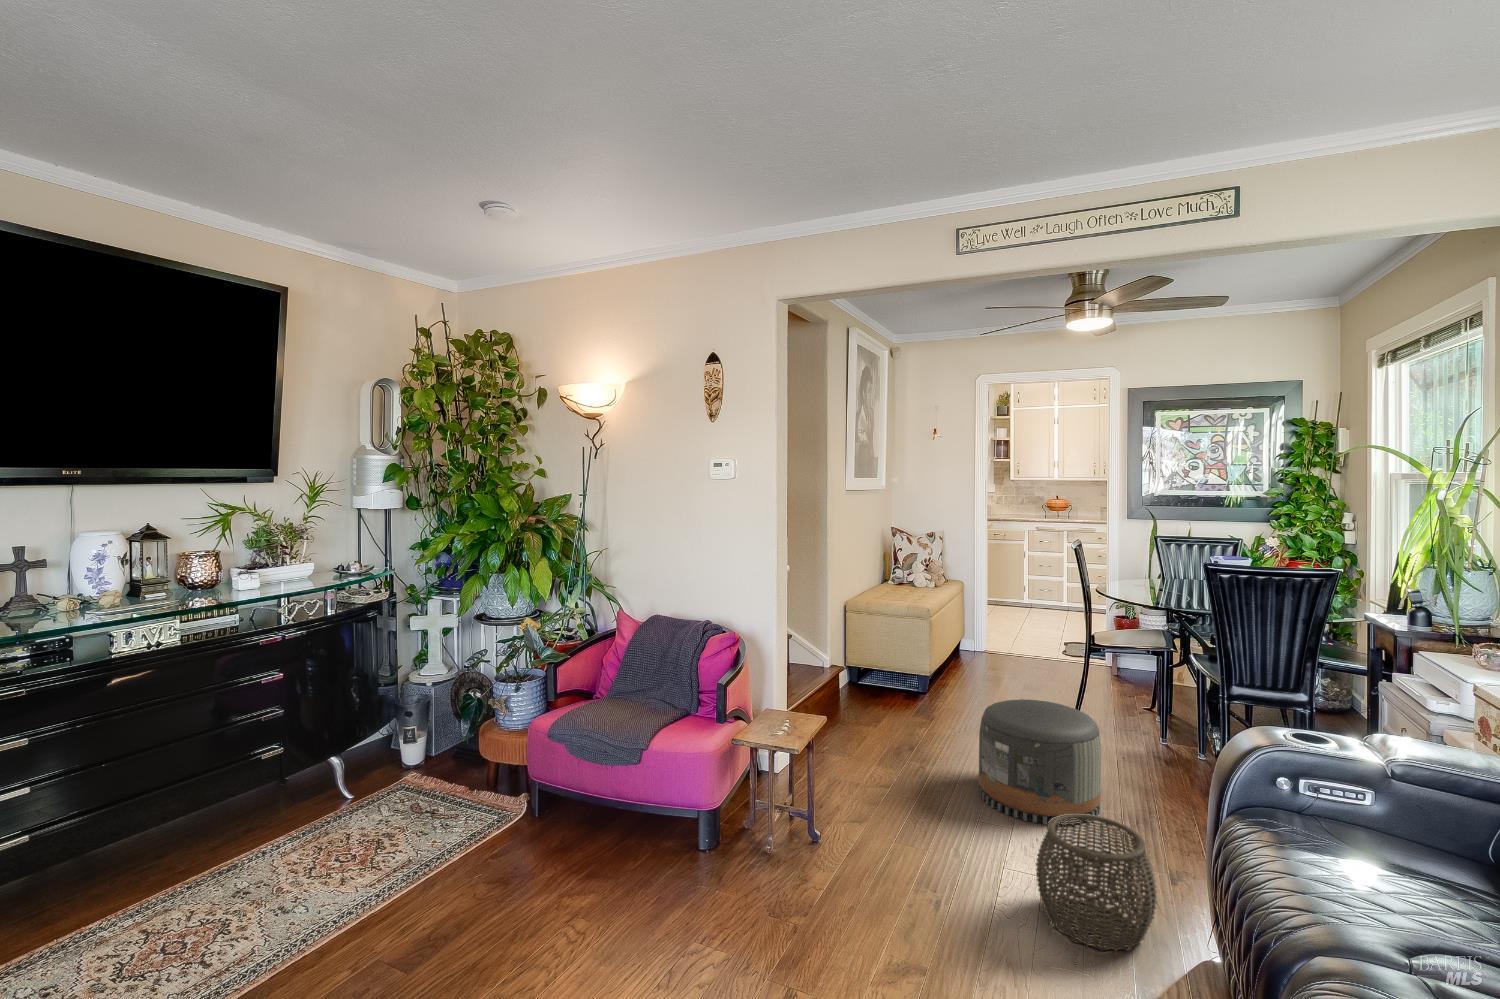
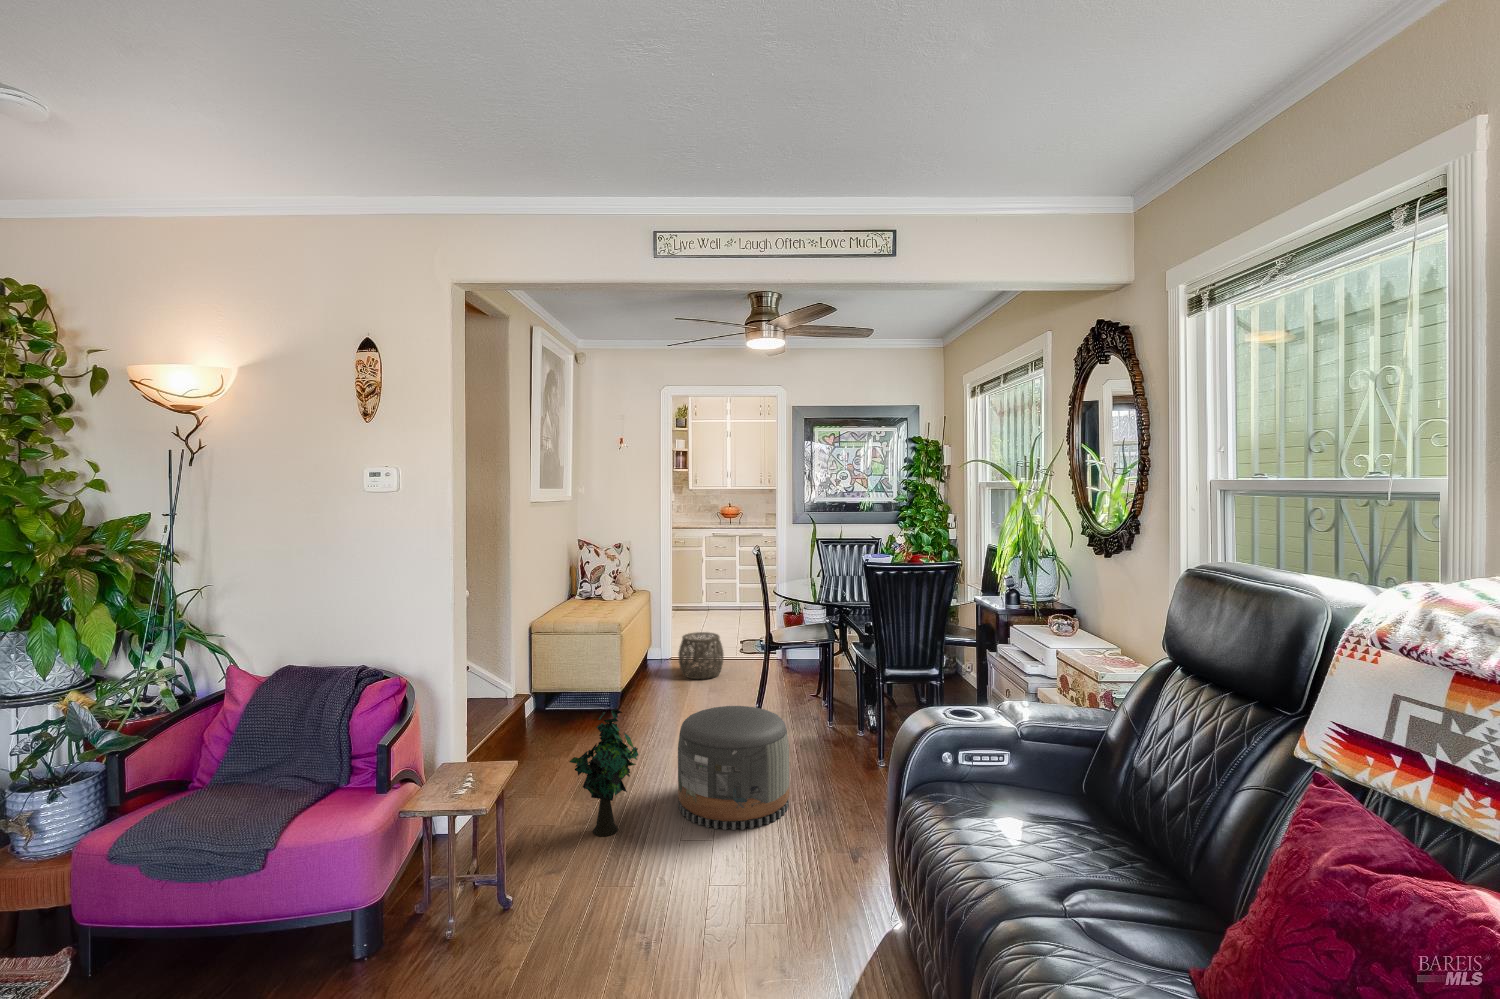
decorative plant: none [873,685,939,802] -> present [569,709,638,836]
woven basket: present [1036,814,1157,951] -> present [679,632,724,679]

